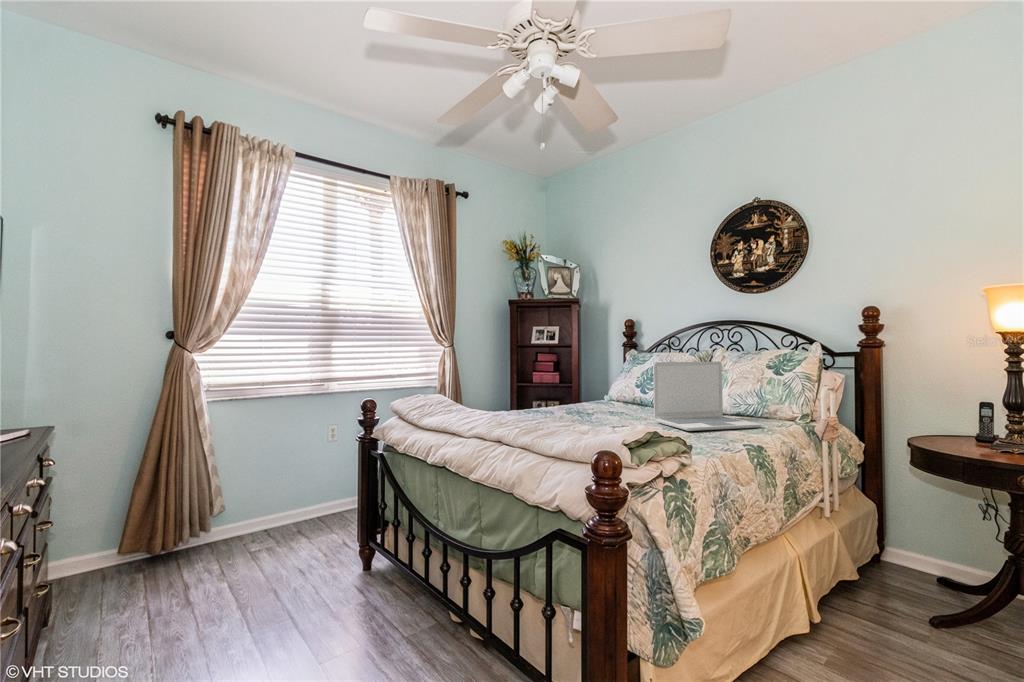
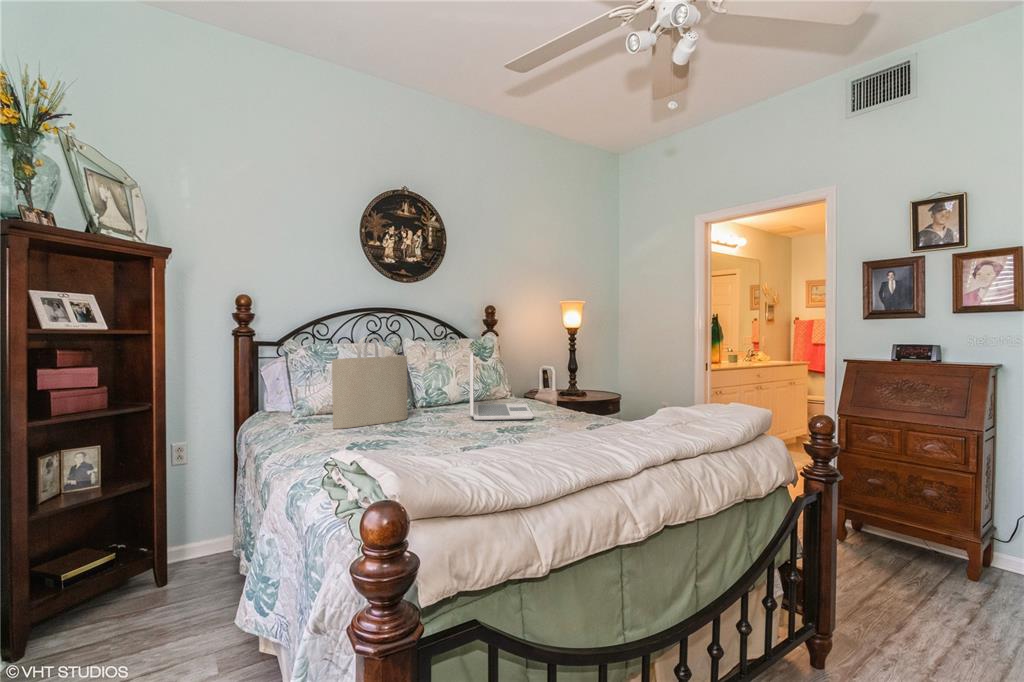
tote bag: none [582,345,636,413] -> present [332,336,407,429]

